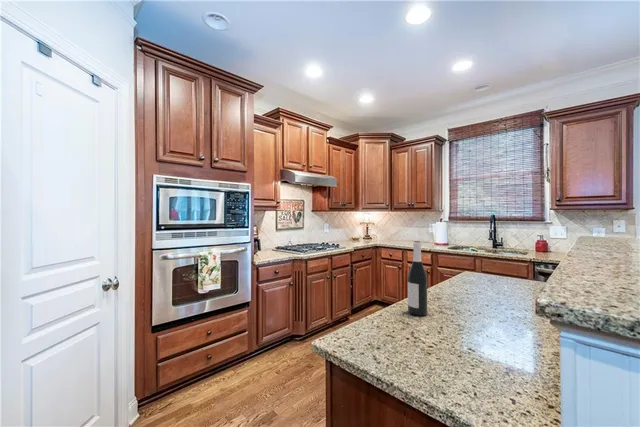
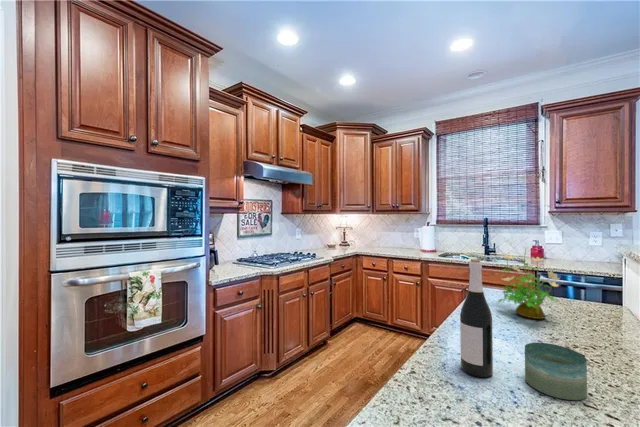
potted plant: none [462,236,507,290] -> present [498,247,559,319]
candle: none [446,296,481,327] -> present [525,343,587,400]

